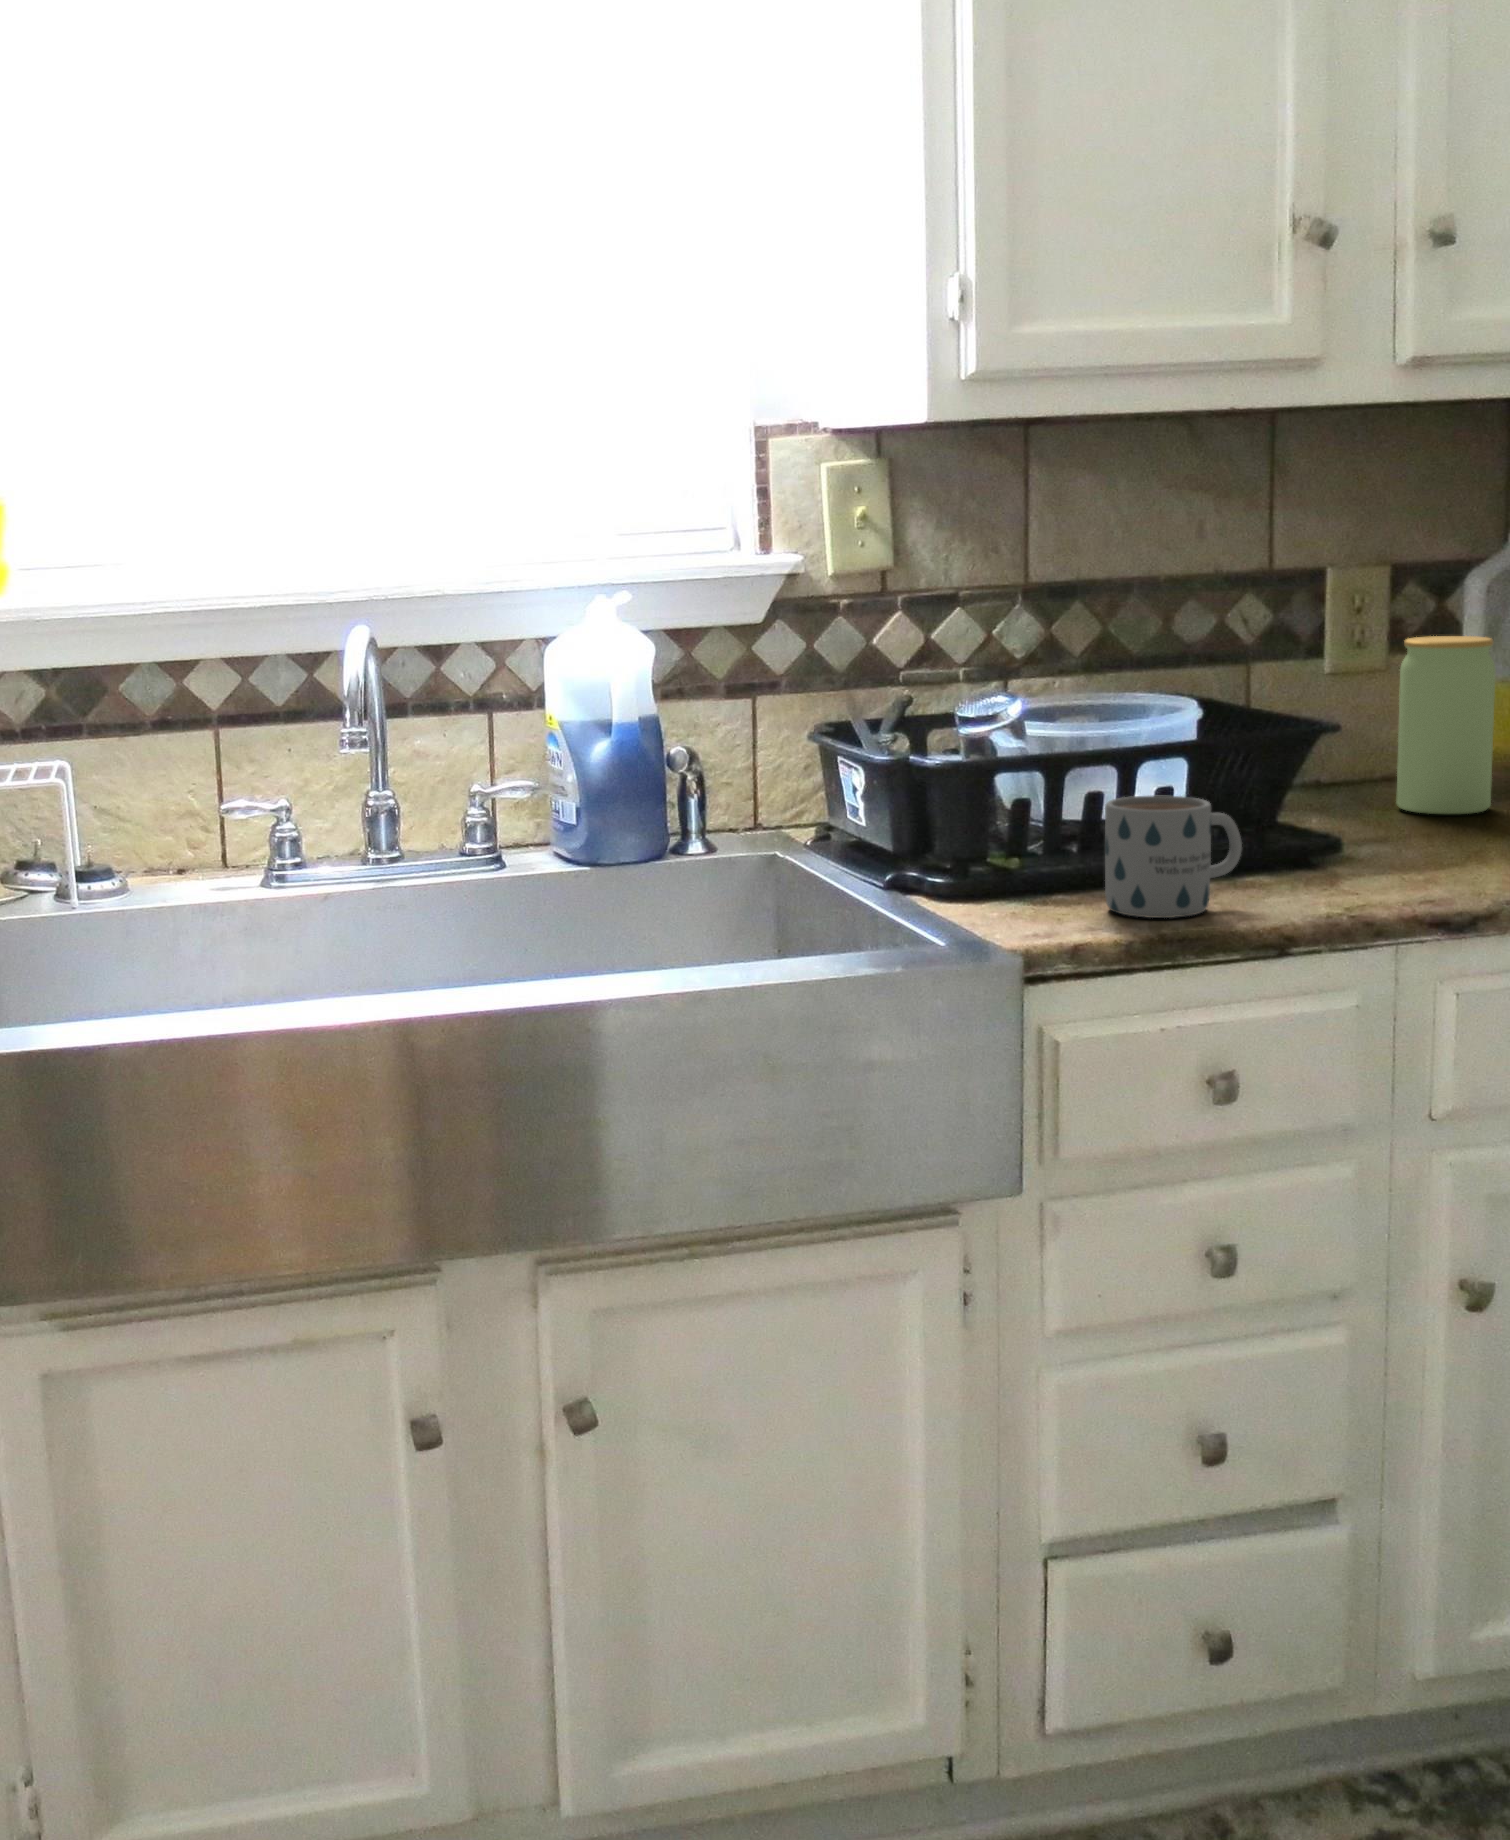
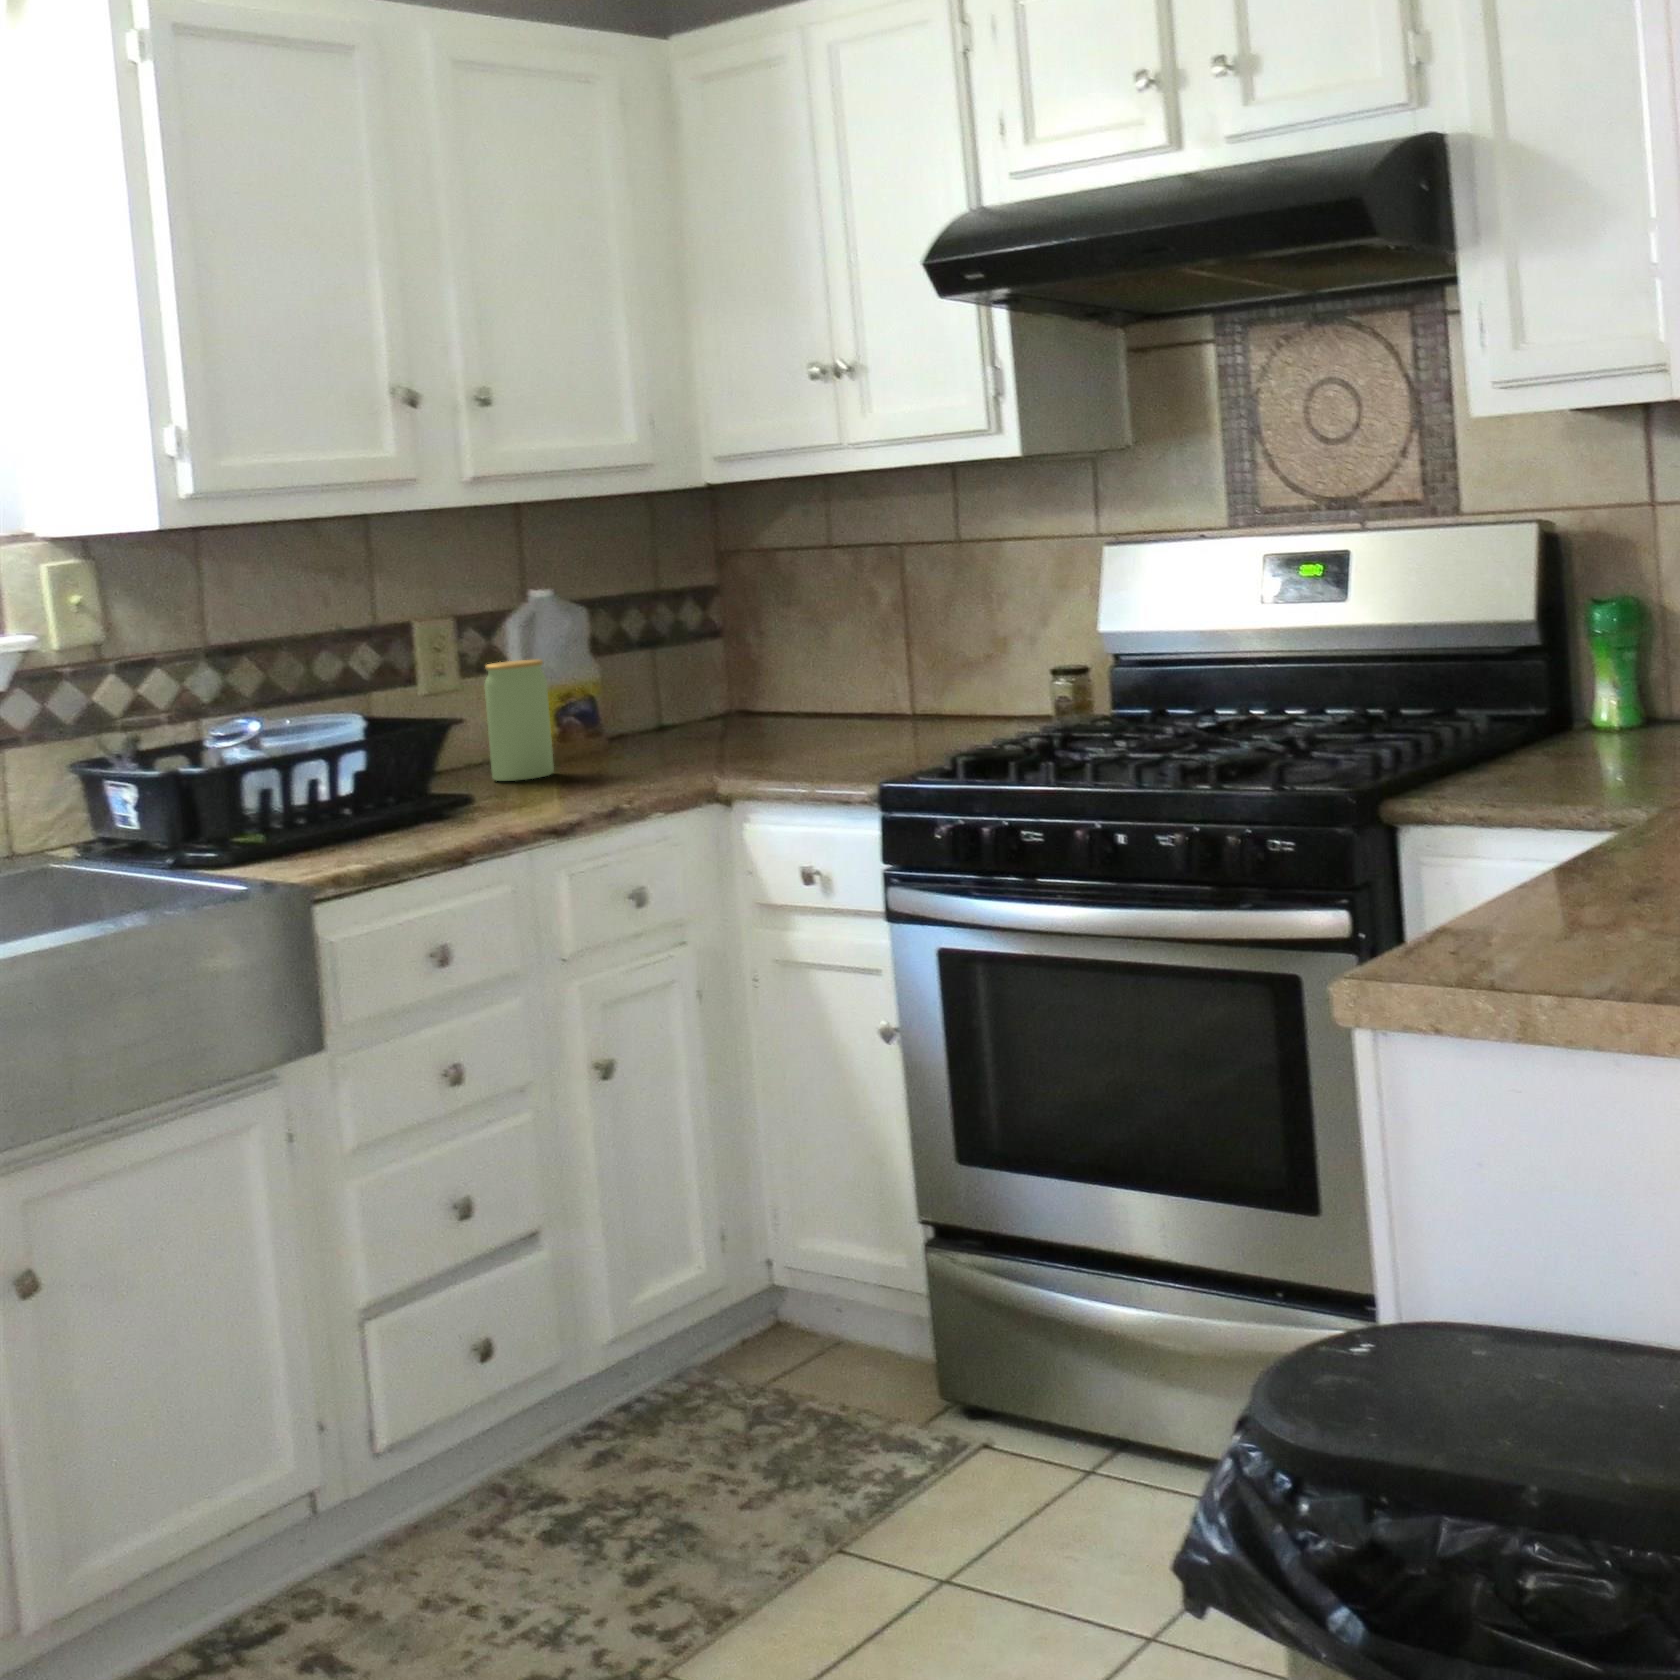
mug: present [1105,795,1242,918] -> none [350,771,440,853]

